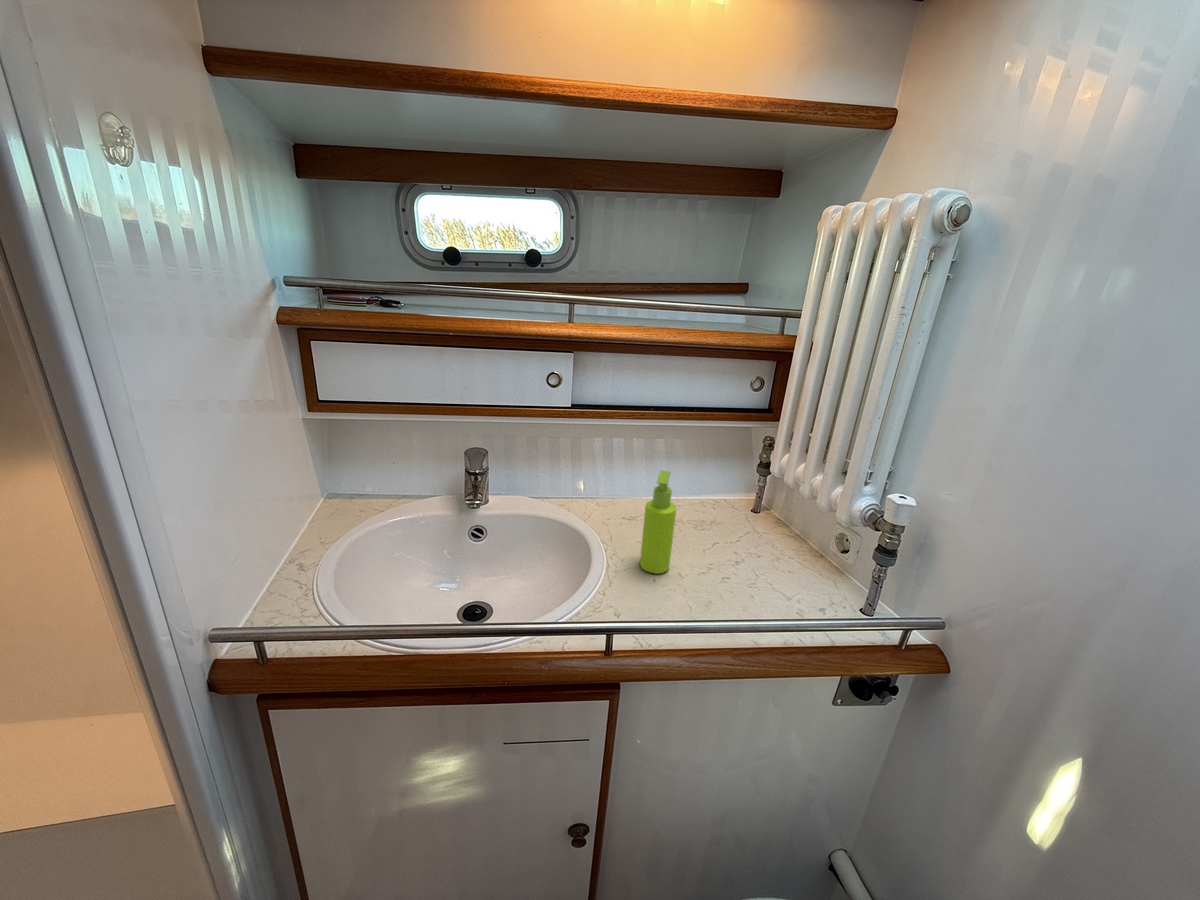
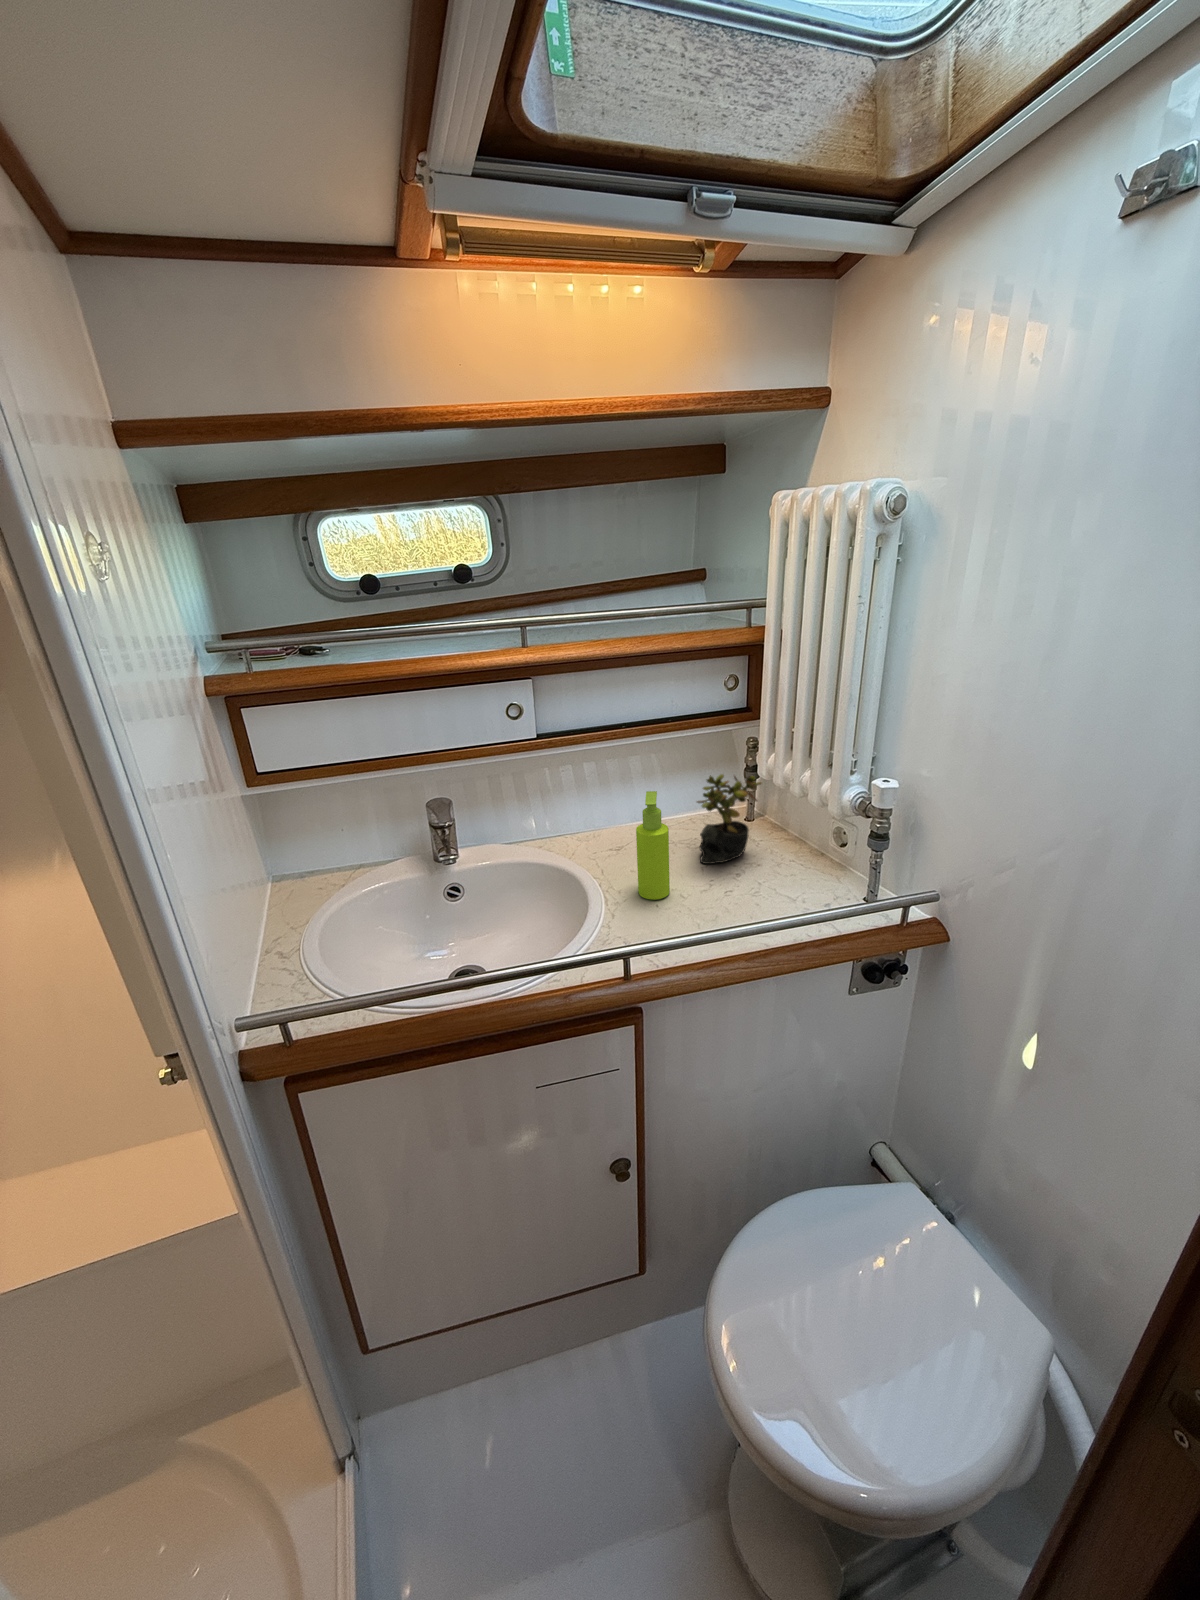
succulent plant: none [703,465,773,548] -> present [697,772,761,864]

